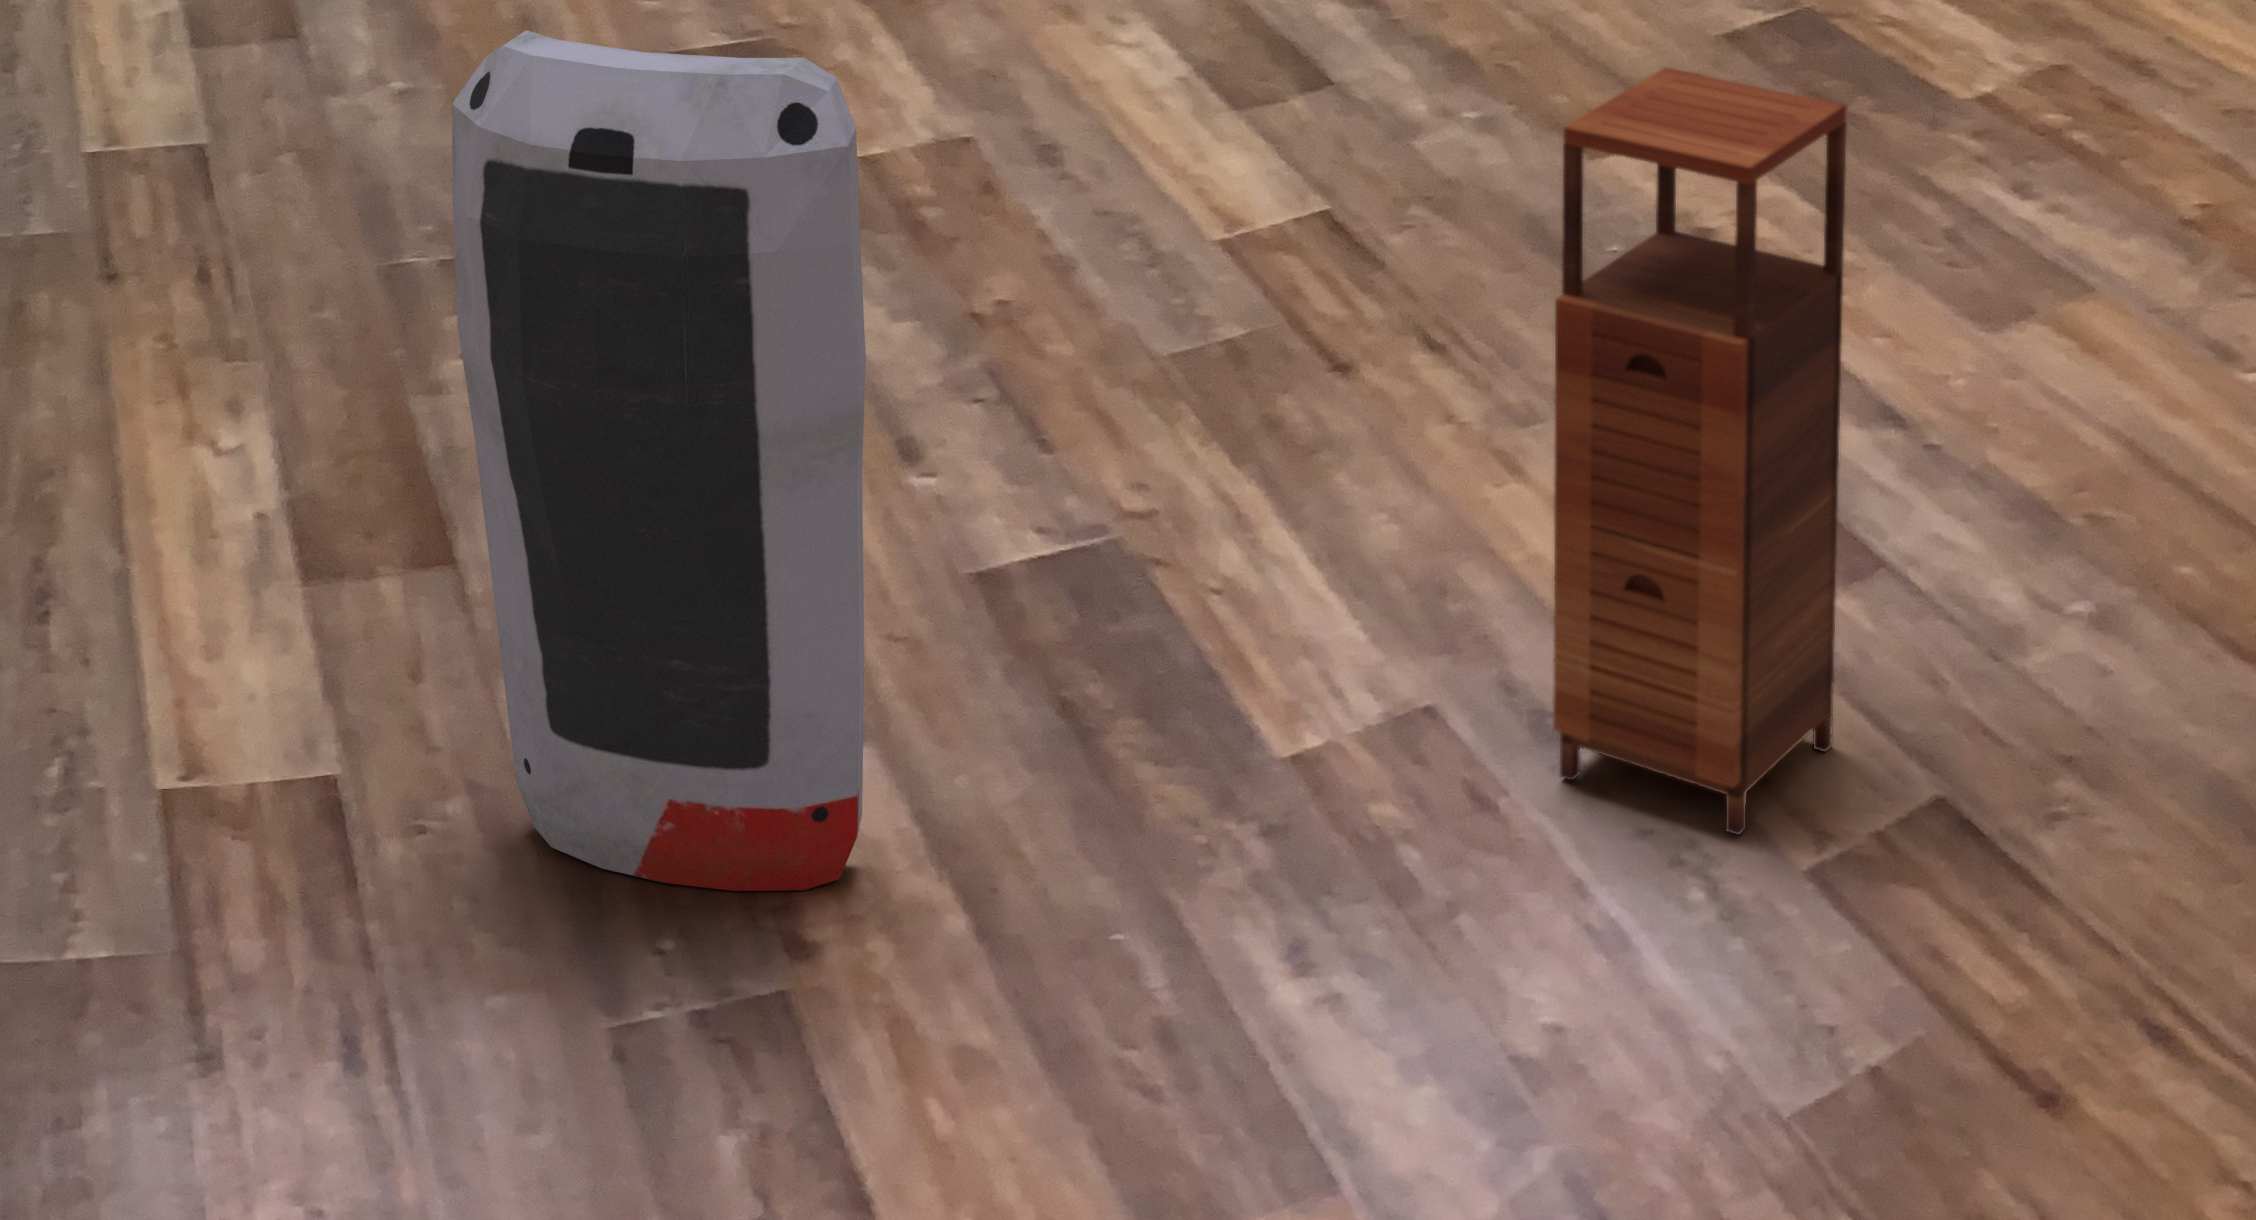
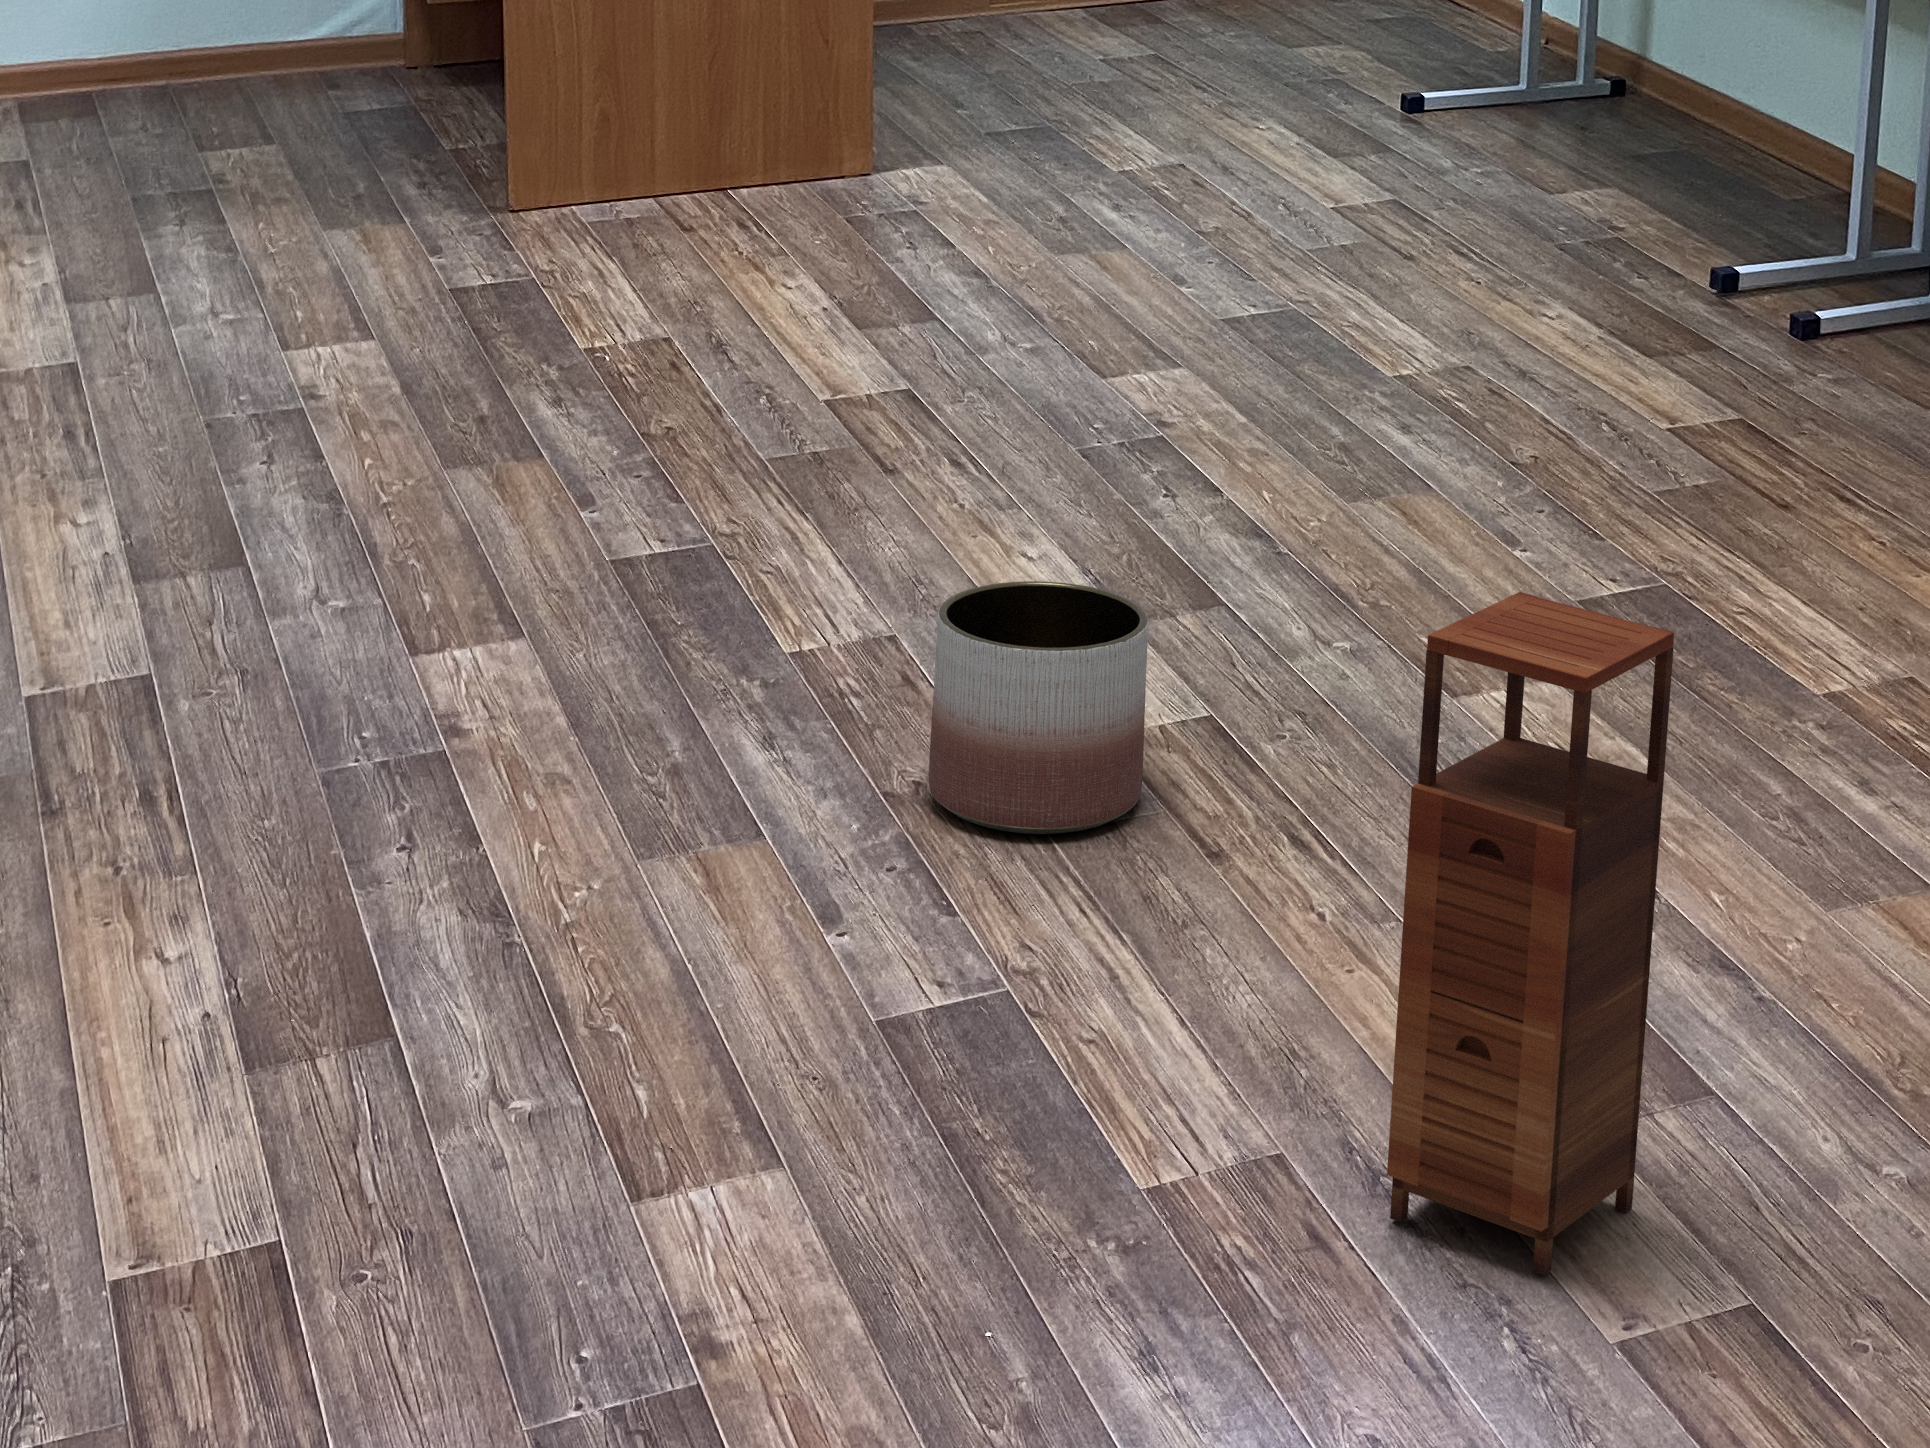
air purifier: present [452,30,866,891] -> none [455,492,818,1272]
planter: none [1017,67,1254,346] -> present [929,581,1148,834]

